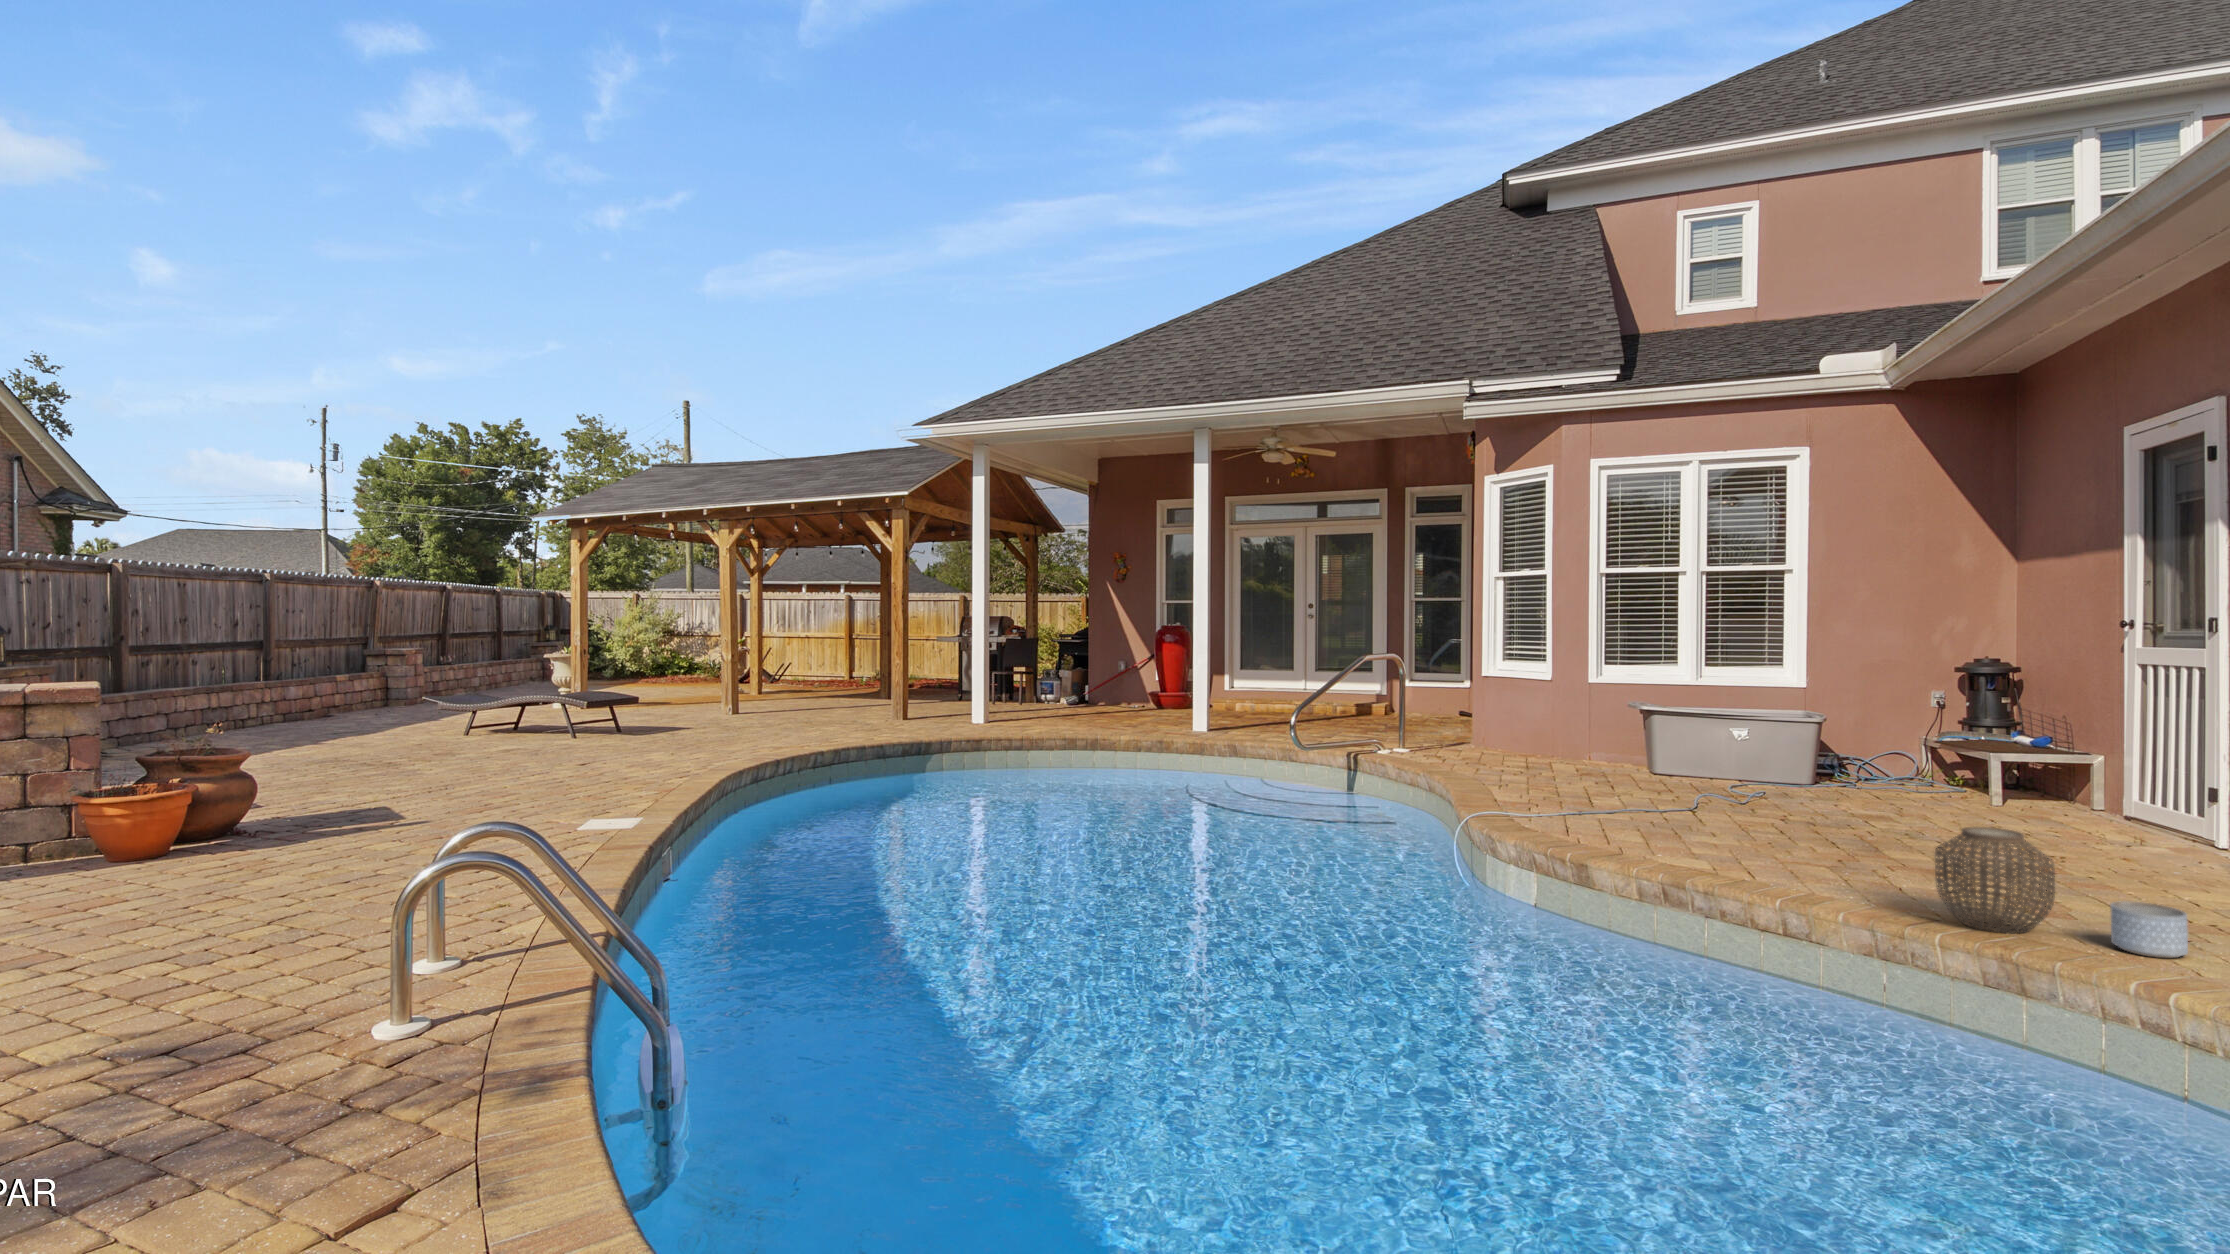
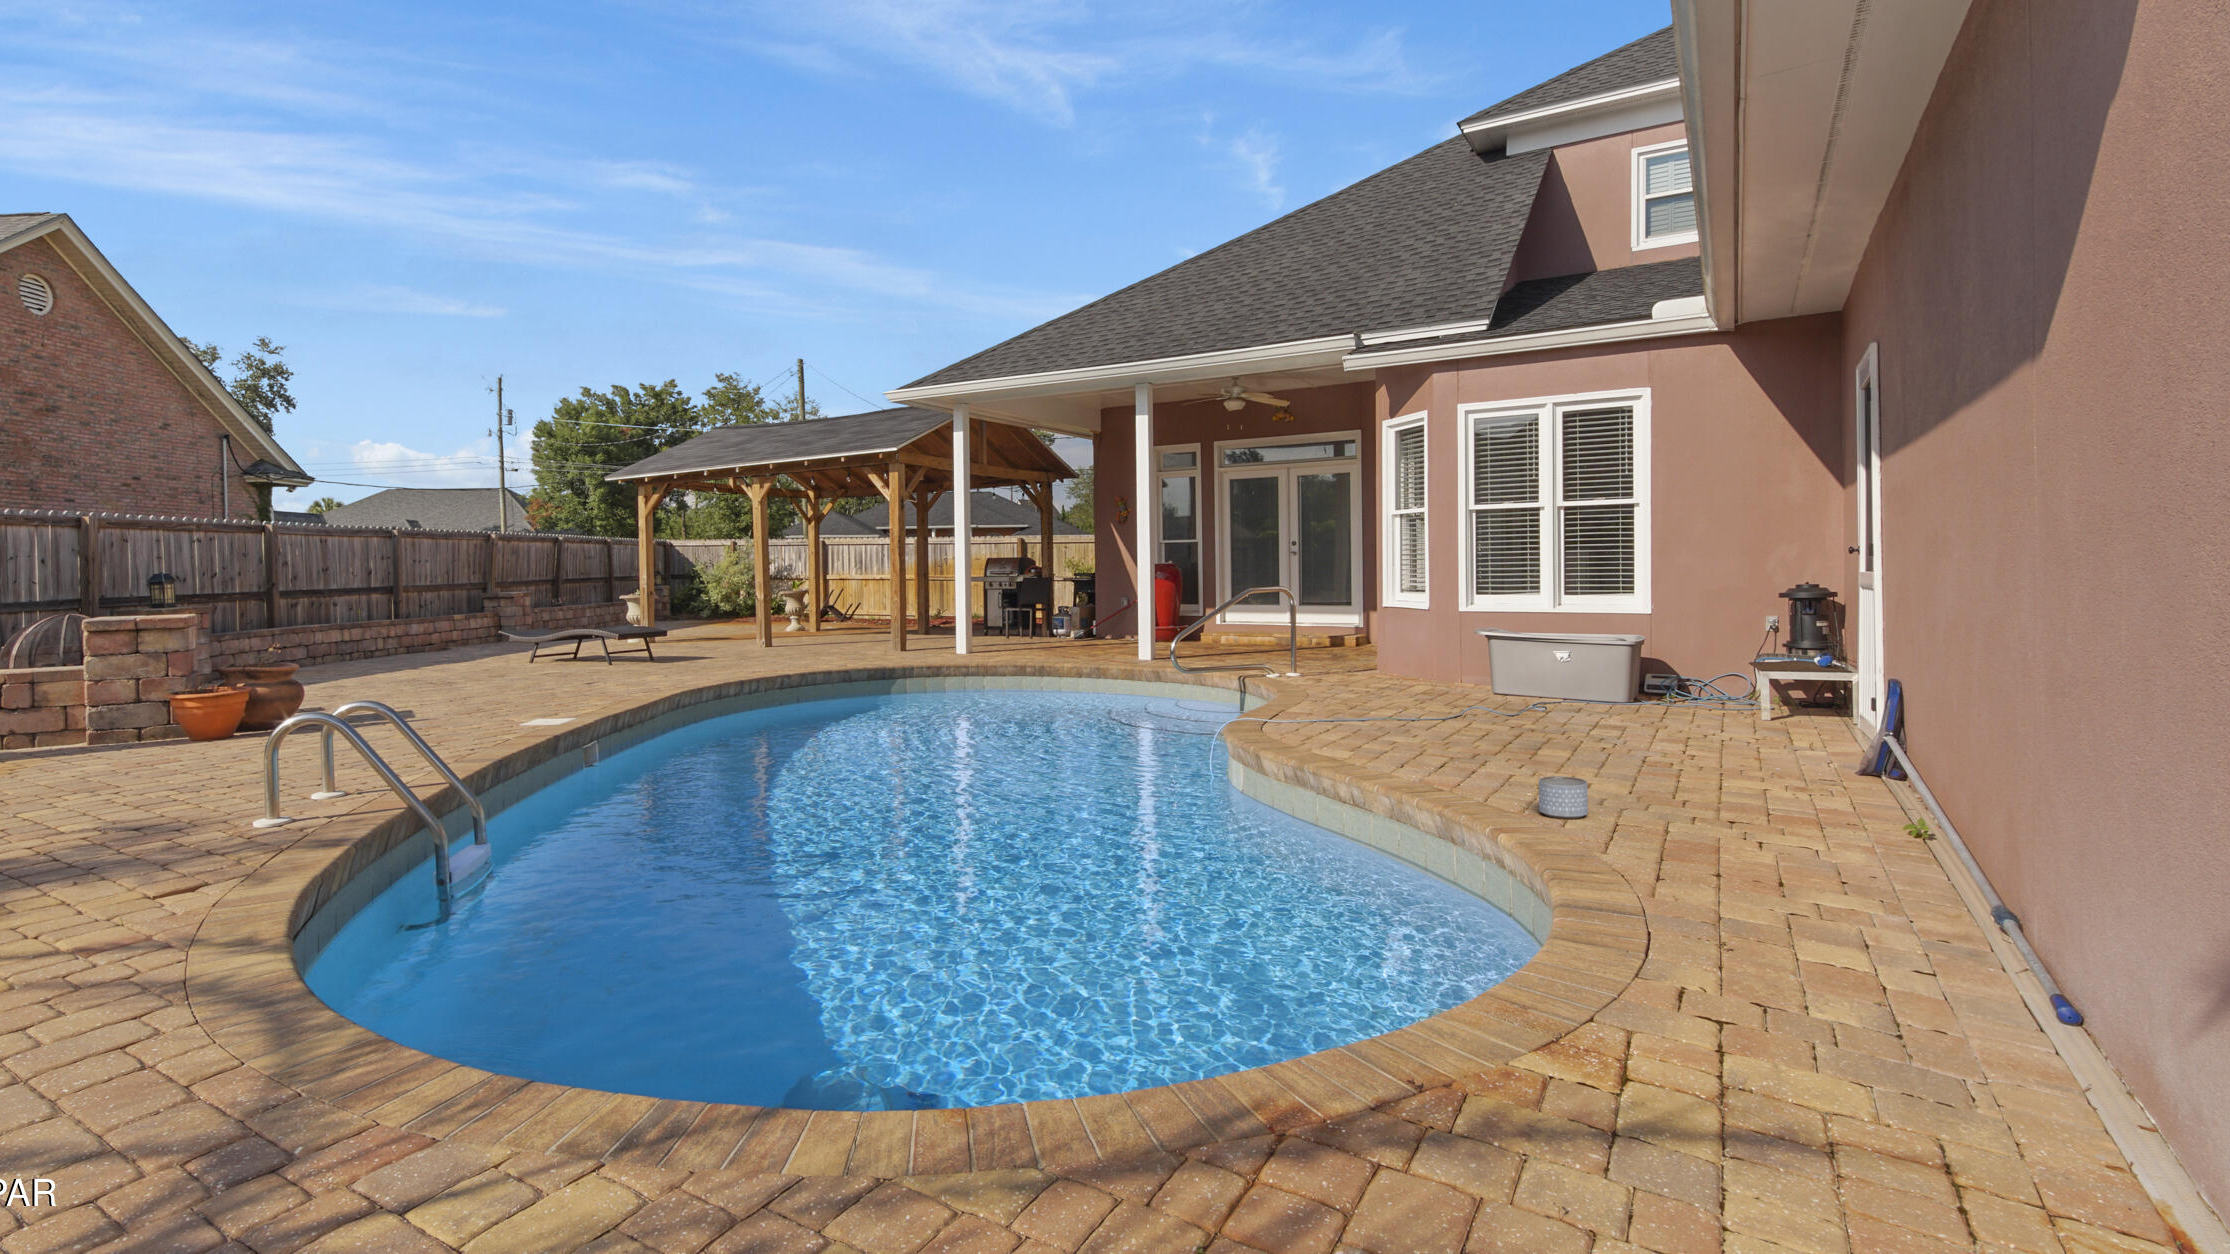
woven basket: present [1935,827,2055,933] -> none [1444,719,1524,804]

